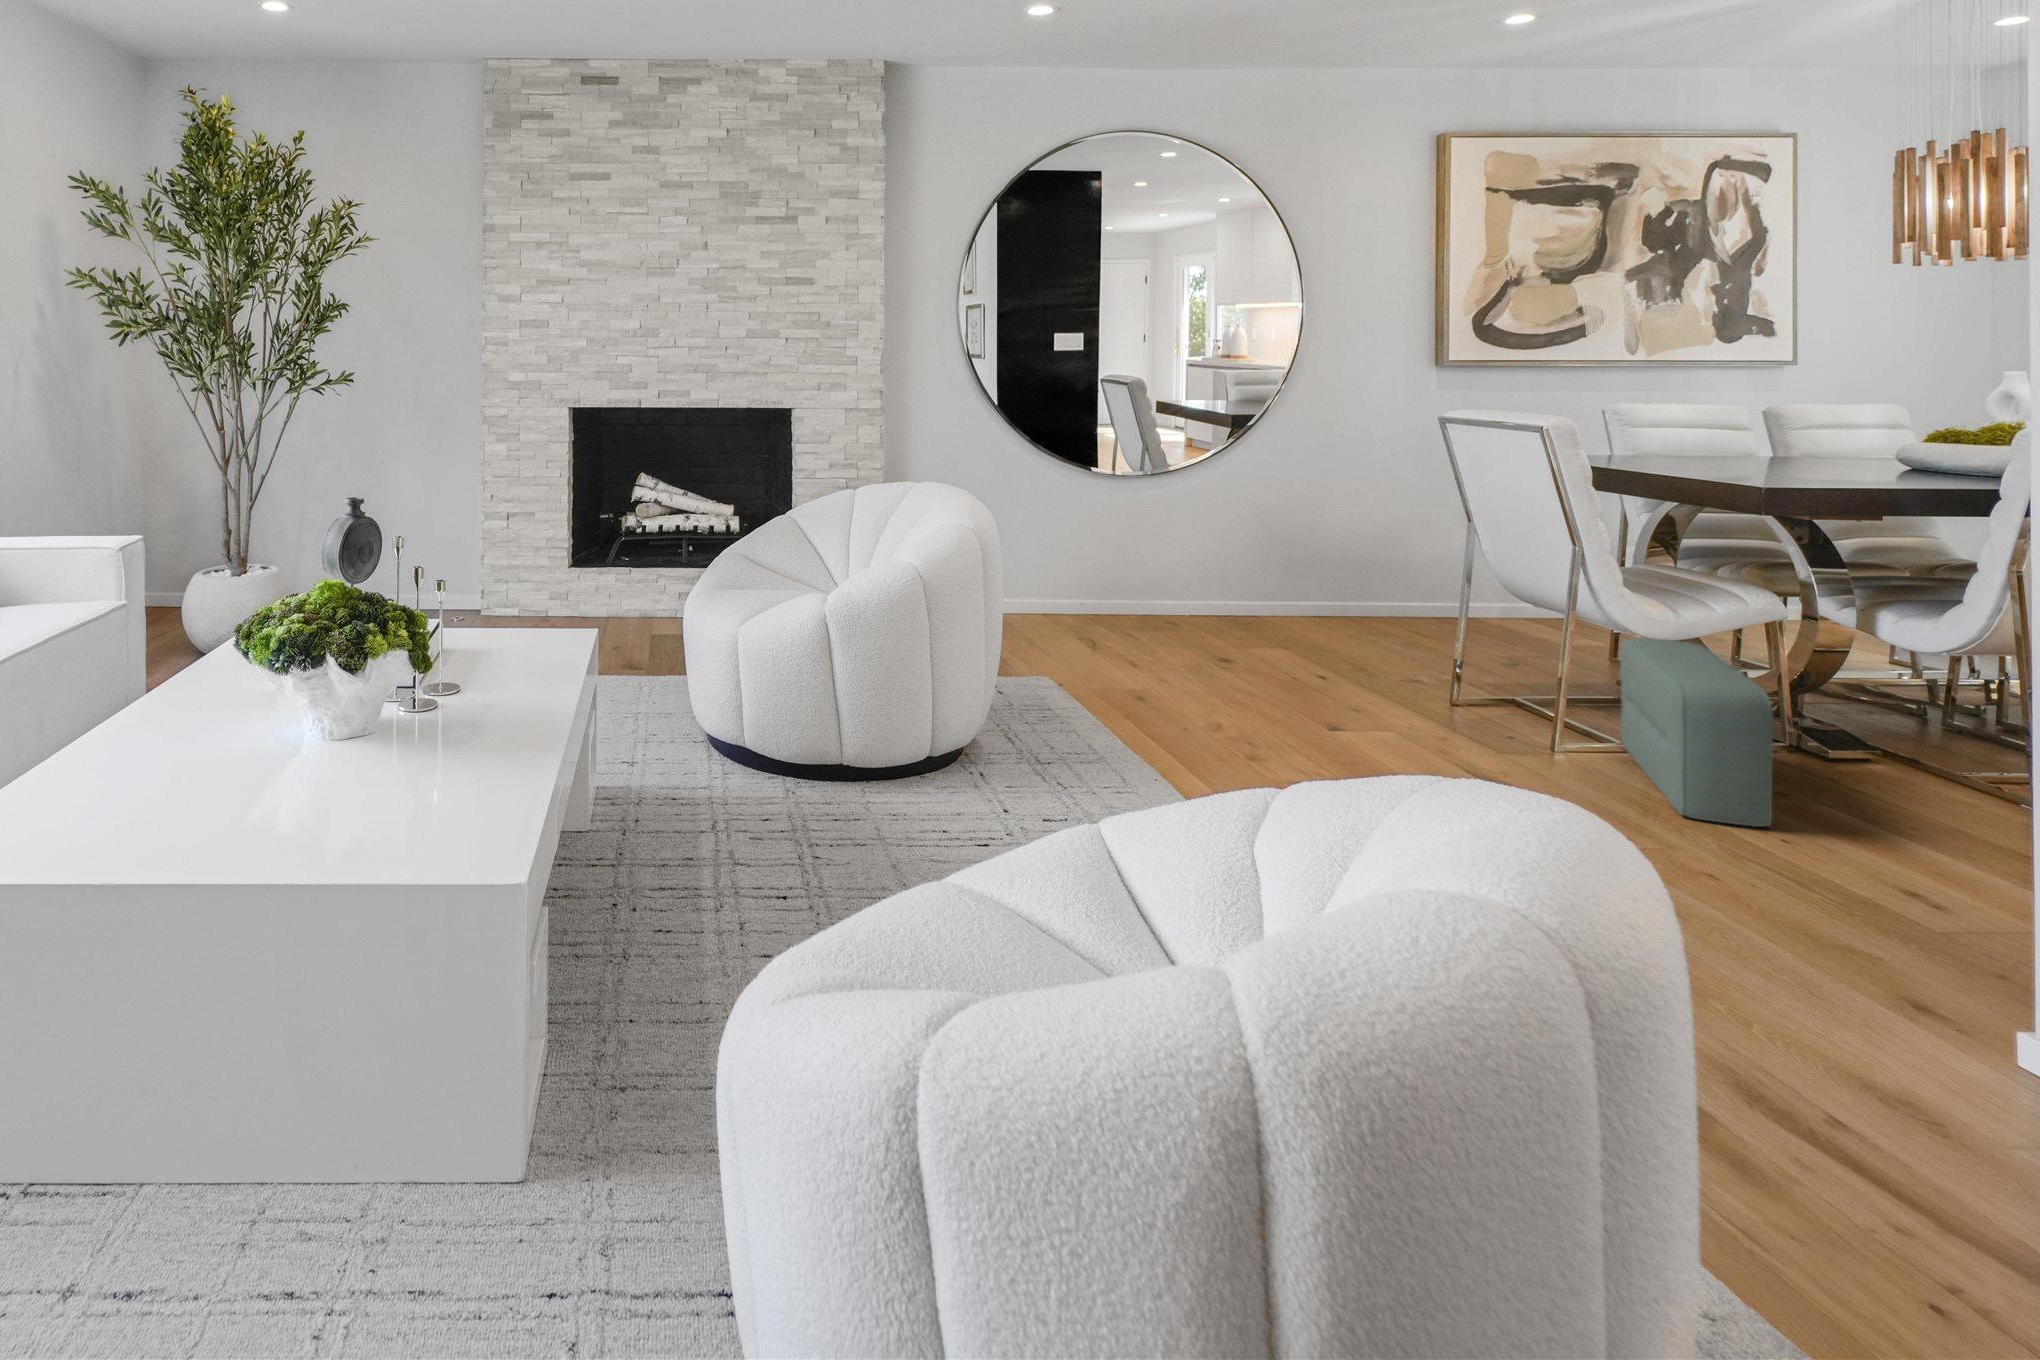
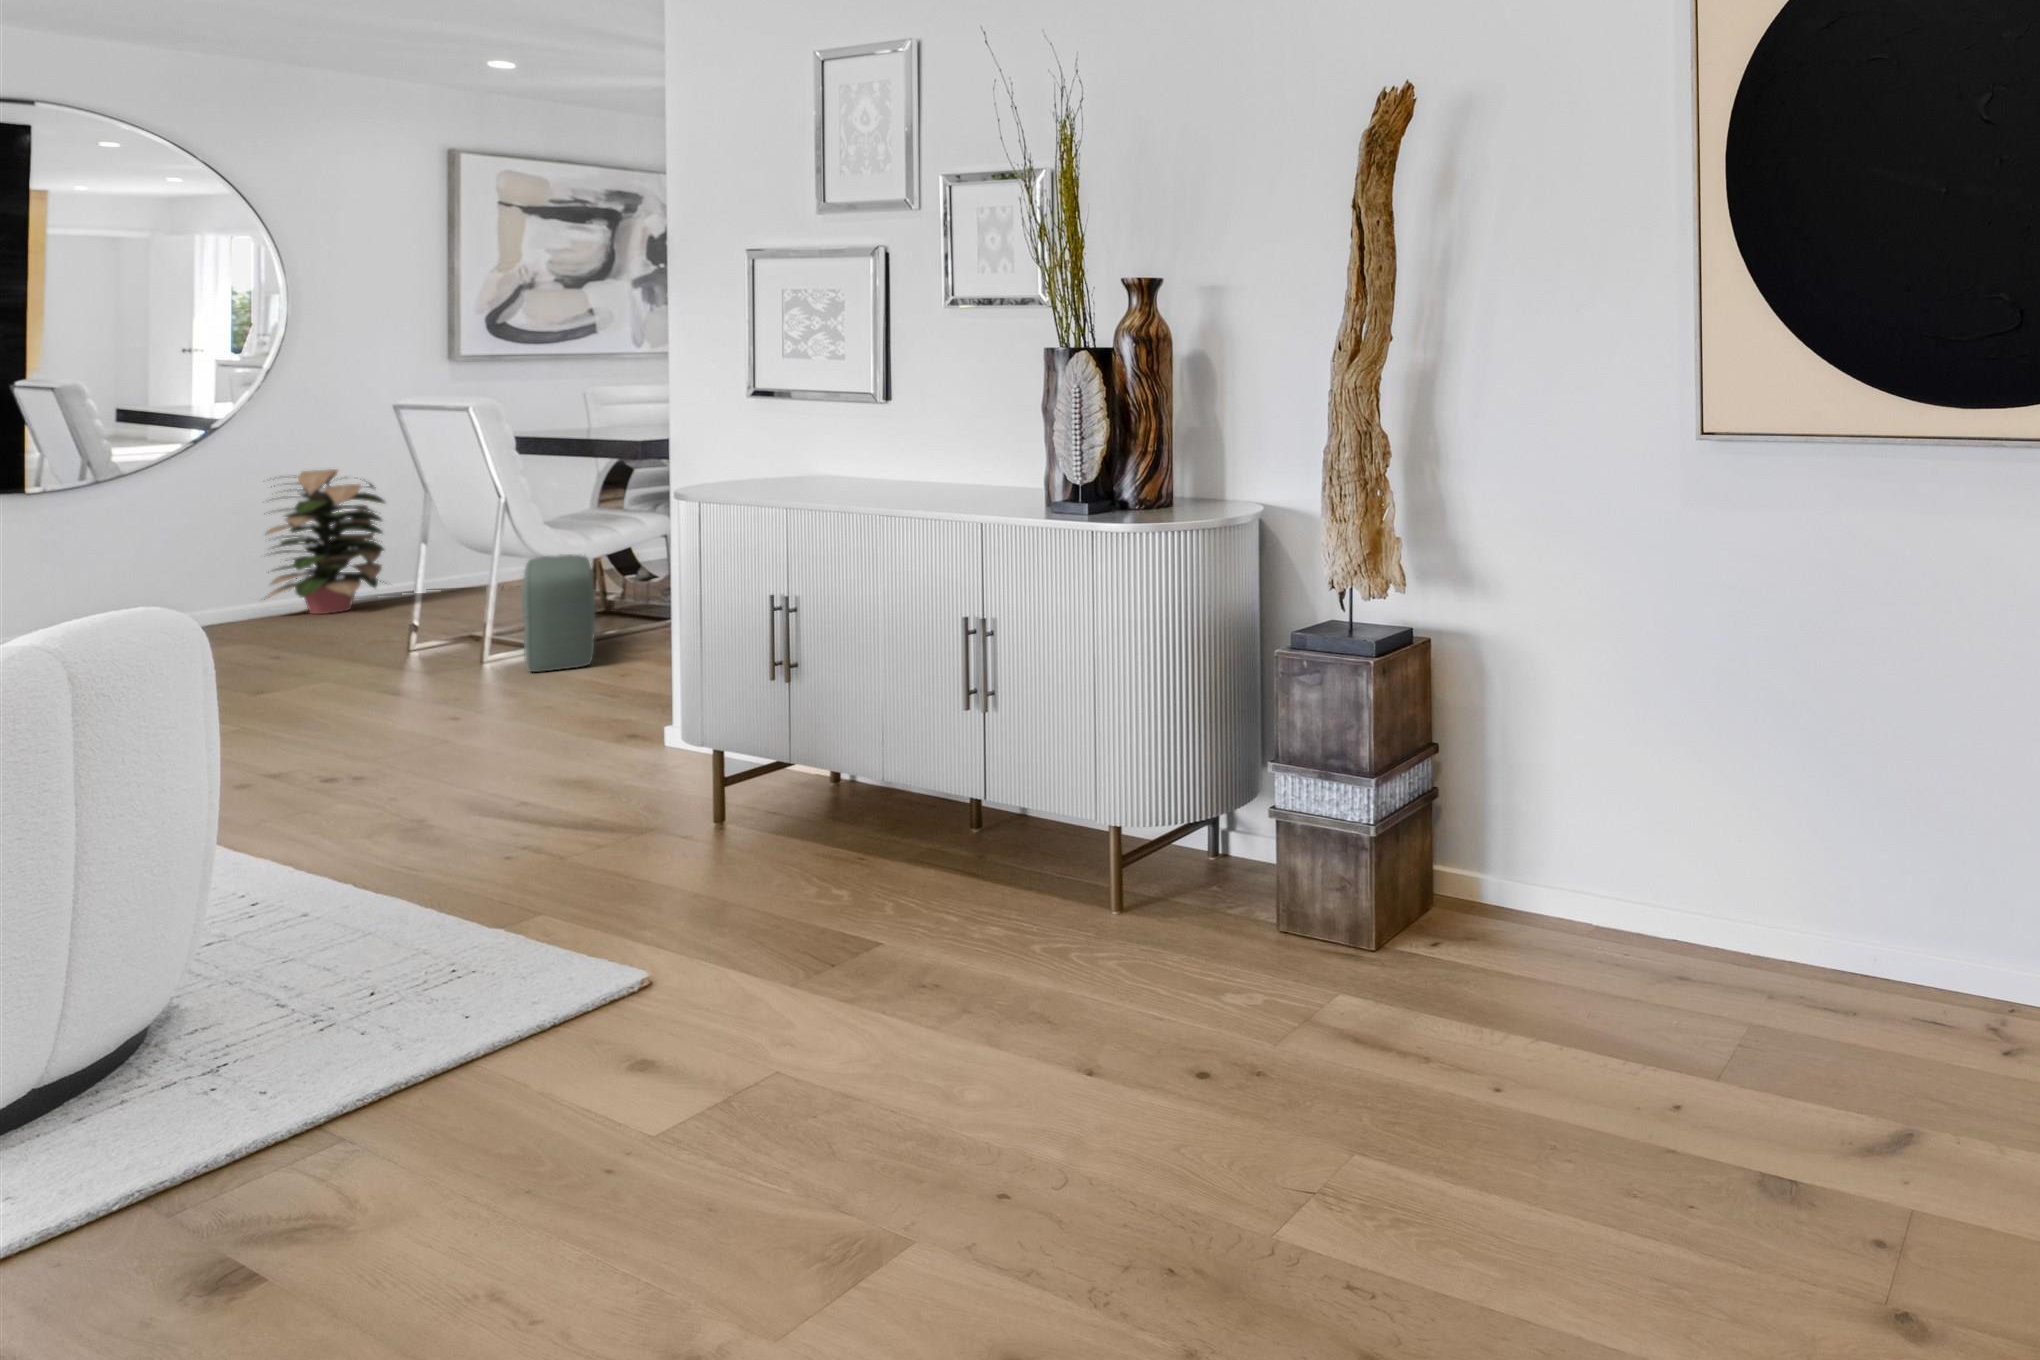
decorative plant: none [1277,480,1391,632] -> present [264,469,385,614]

